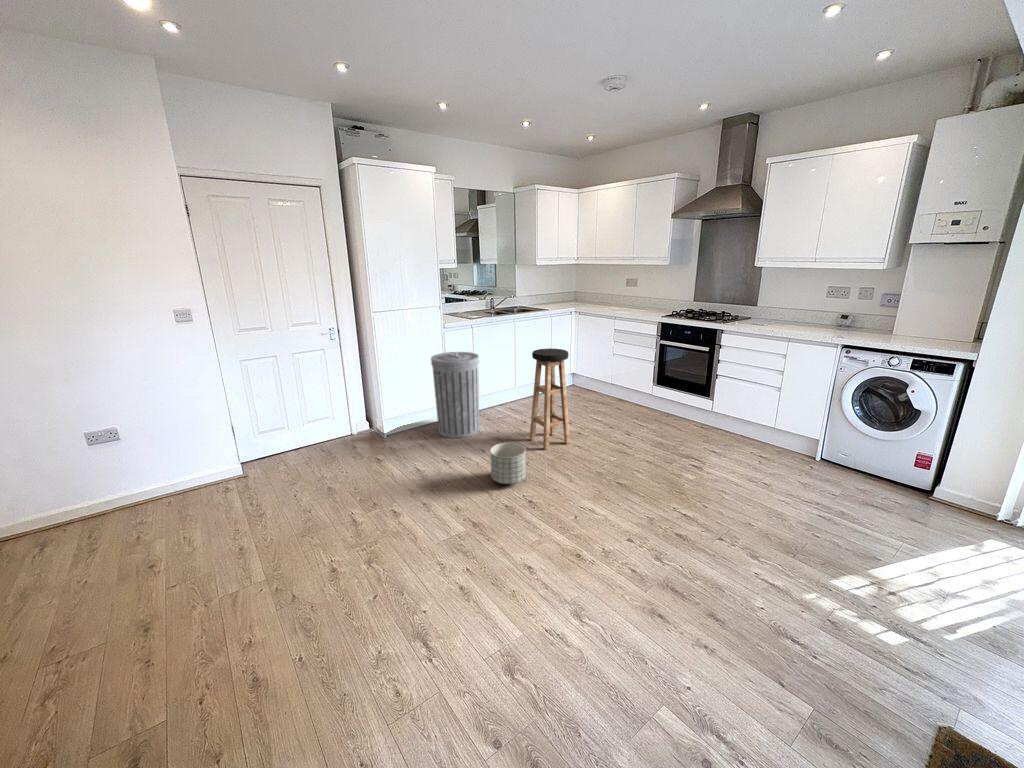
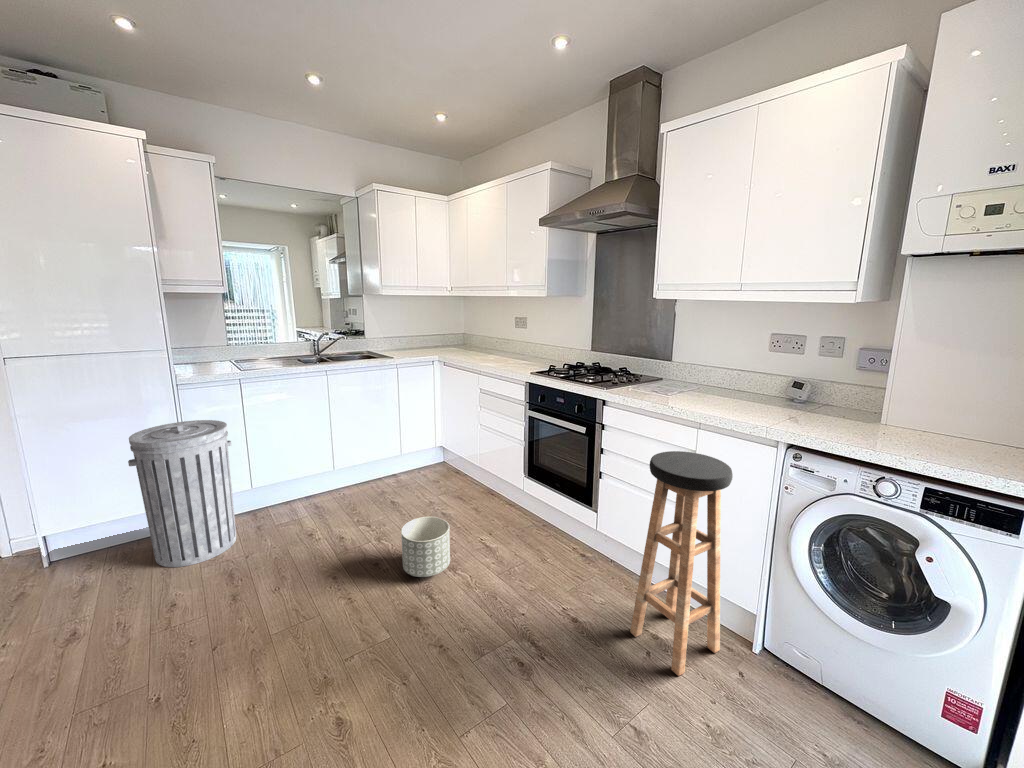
bar stool: present [530,348,570,450] -> present [630,451,733,676]
planter: present [490,443,526,484] -> present [401,517,450,577]

